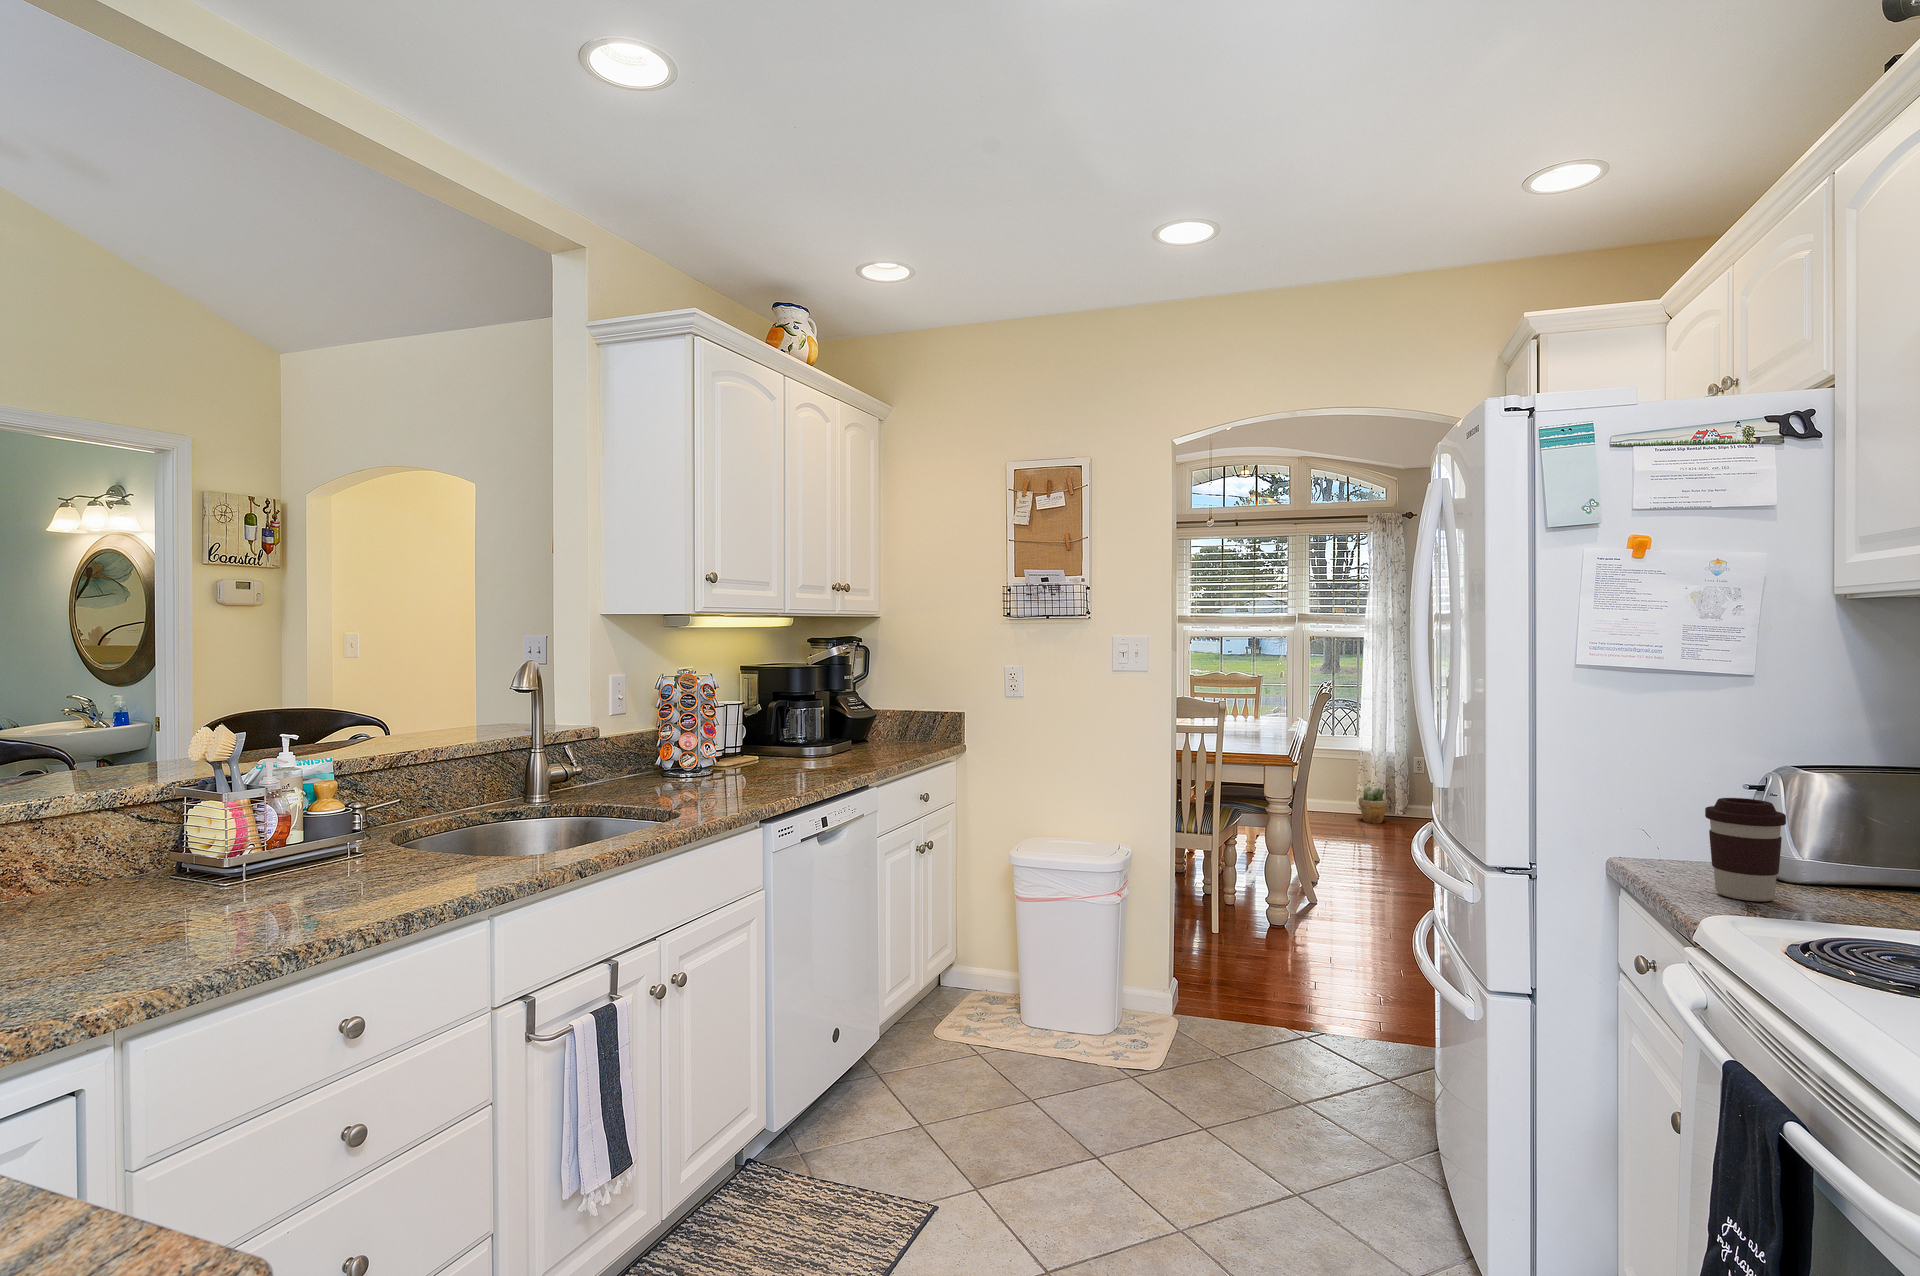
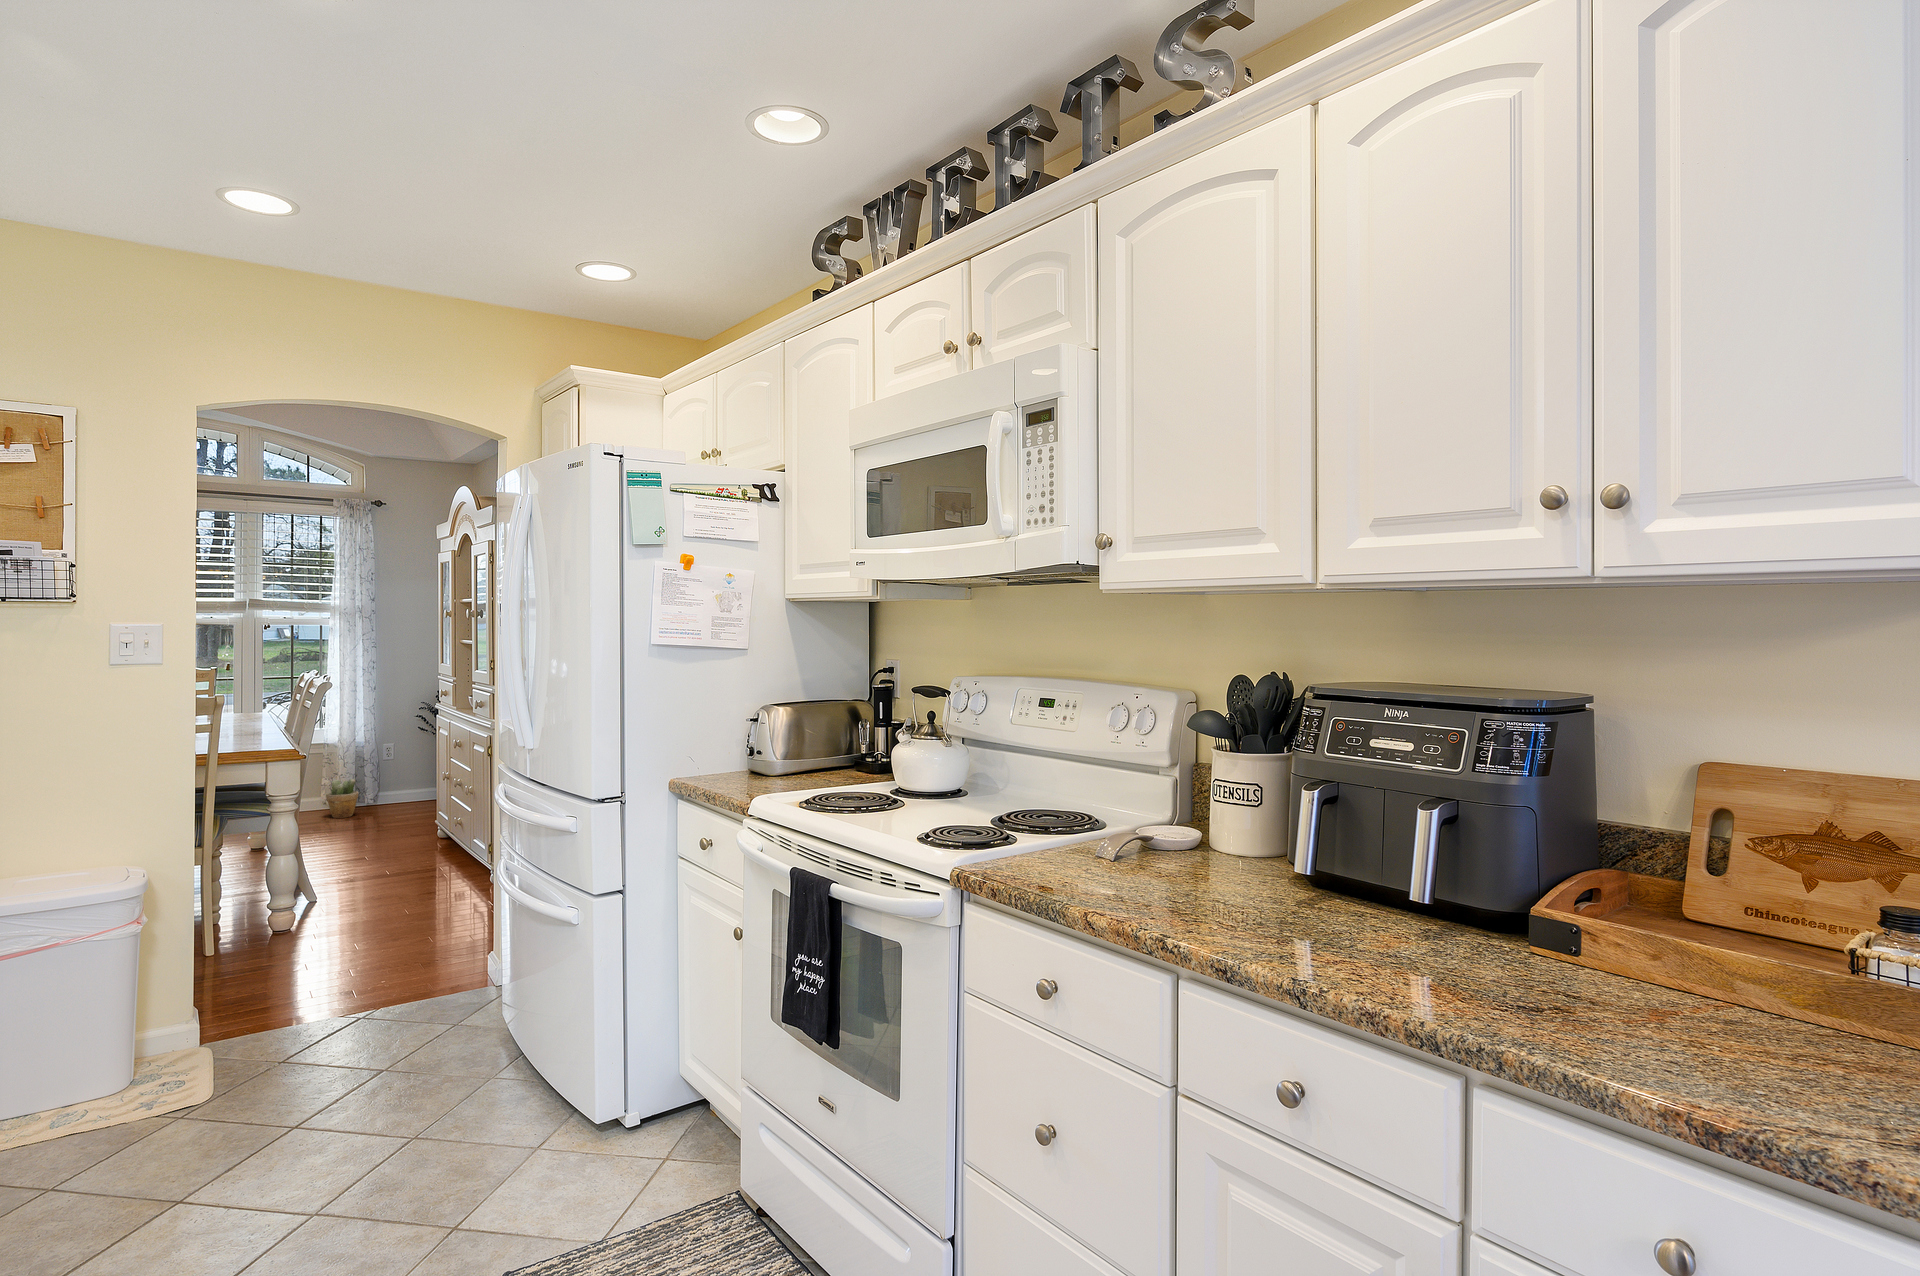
coffee cup: present [1705,798,1786,901] -> none [737,726,777,788]

